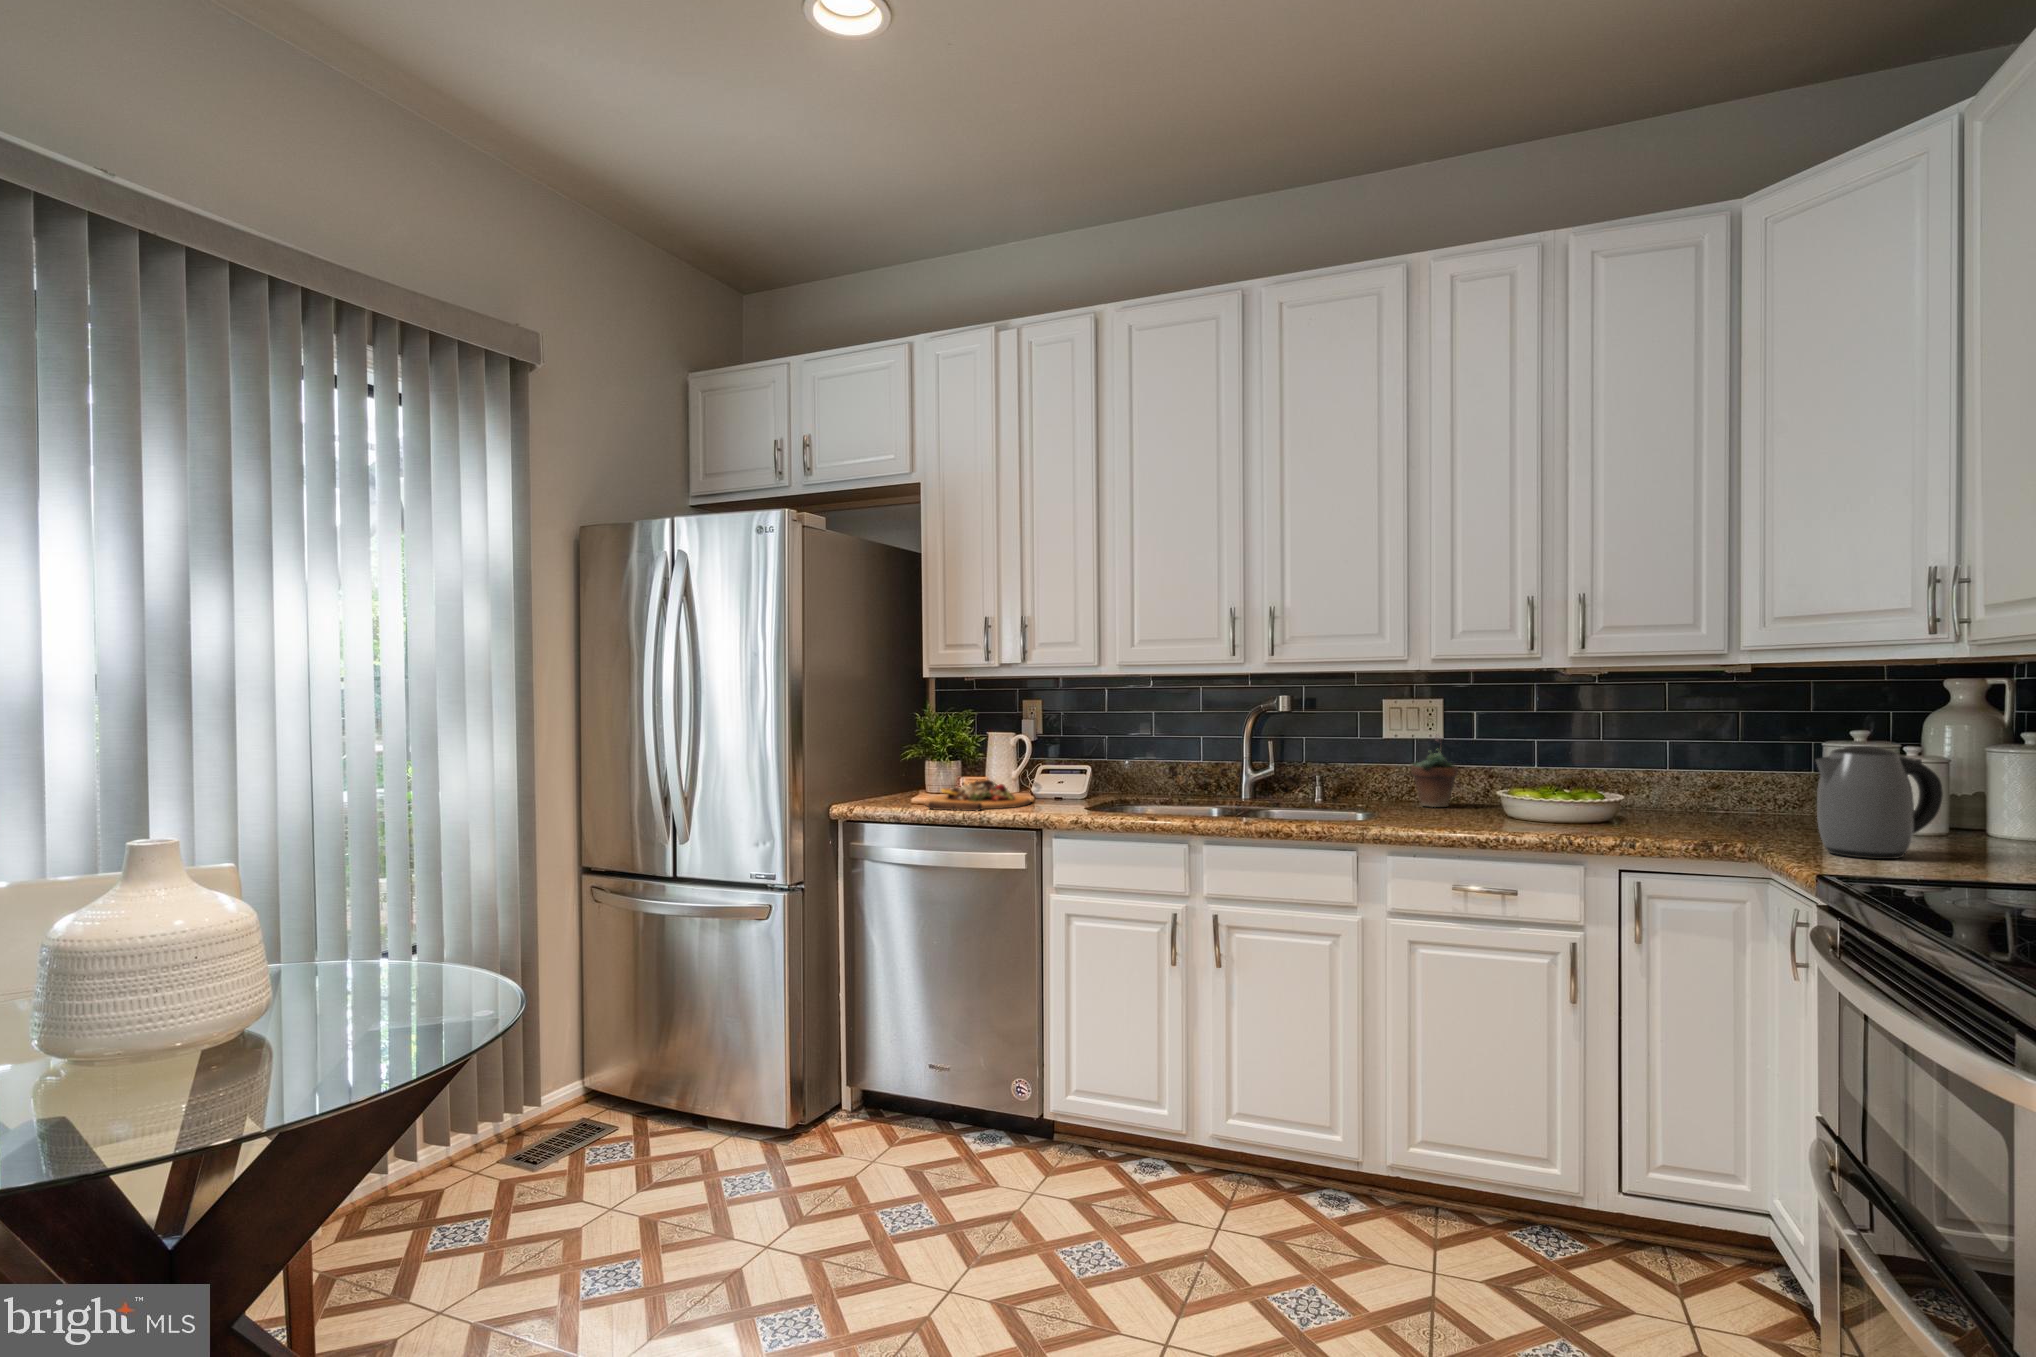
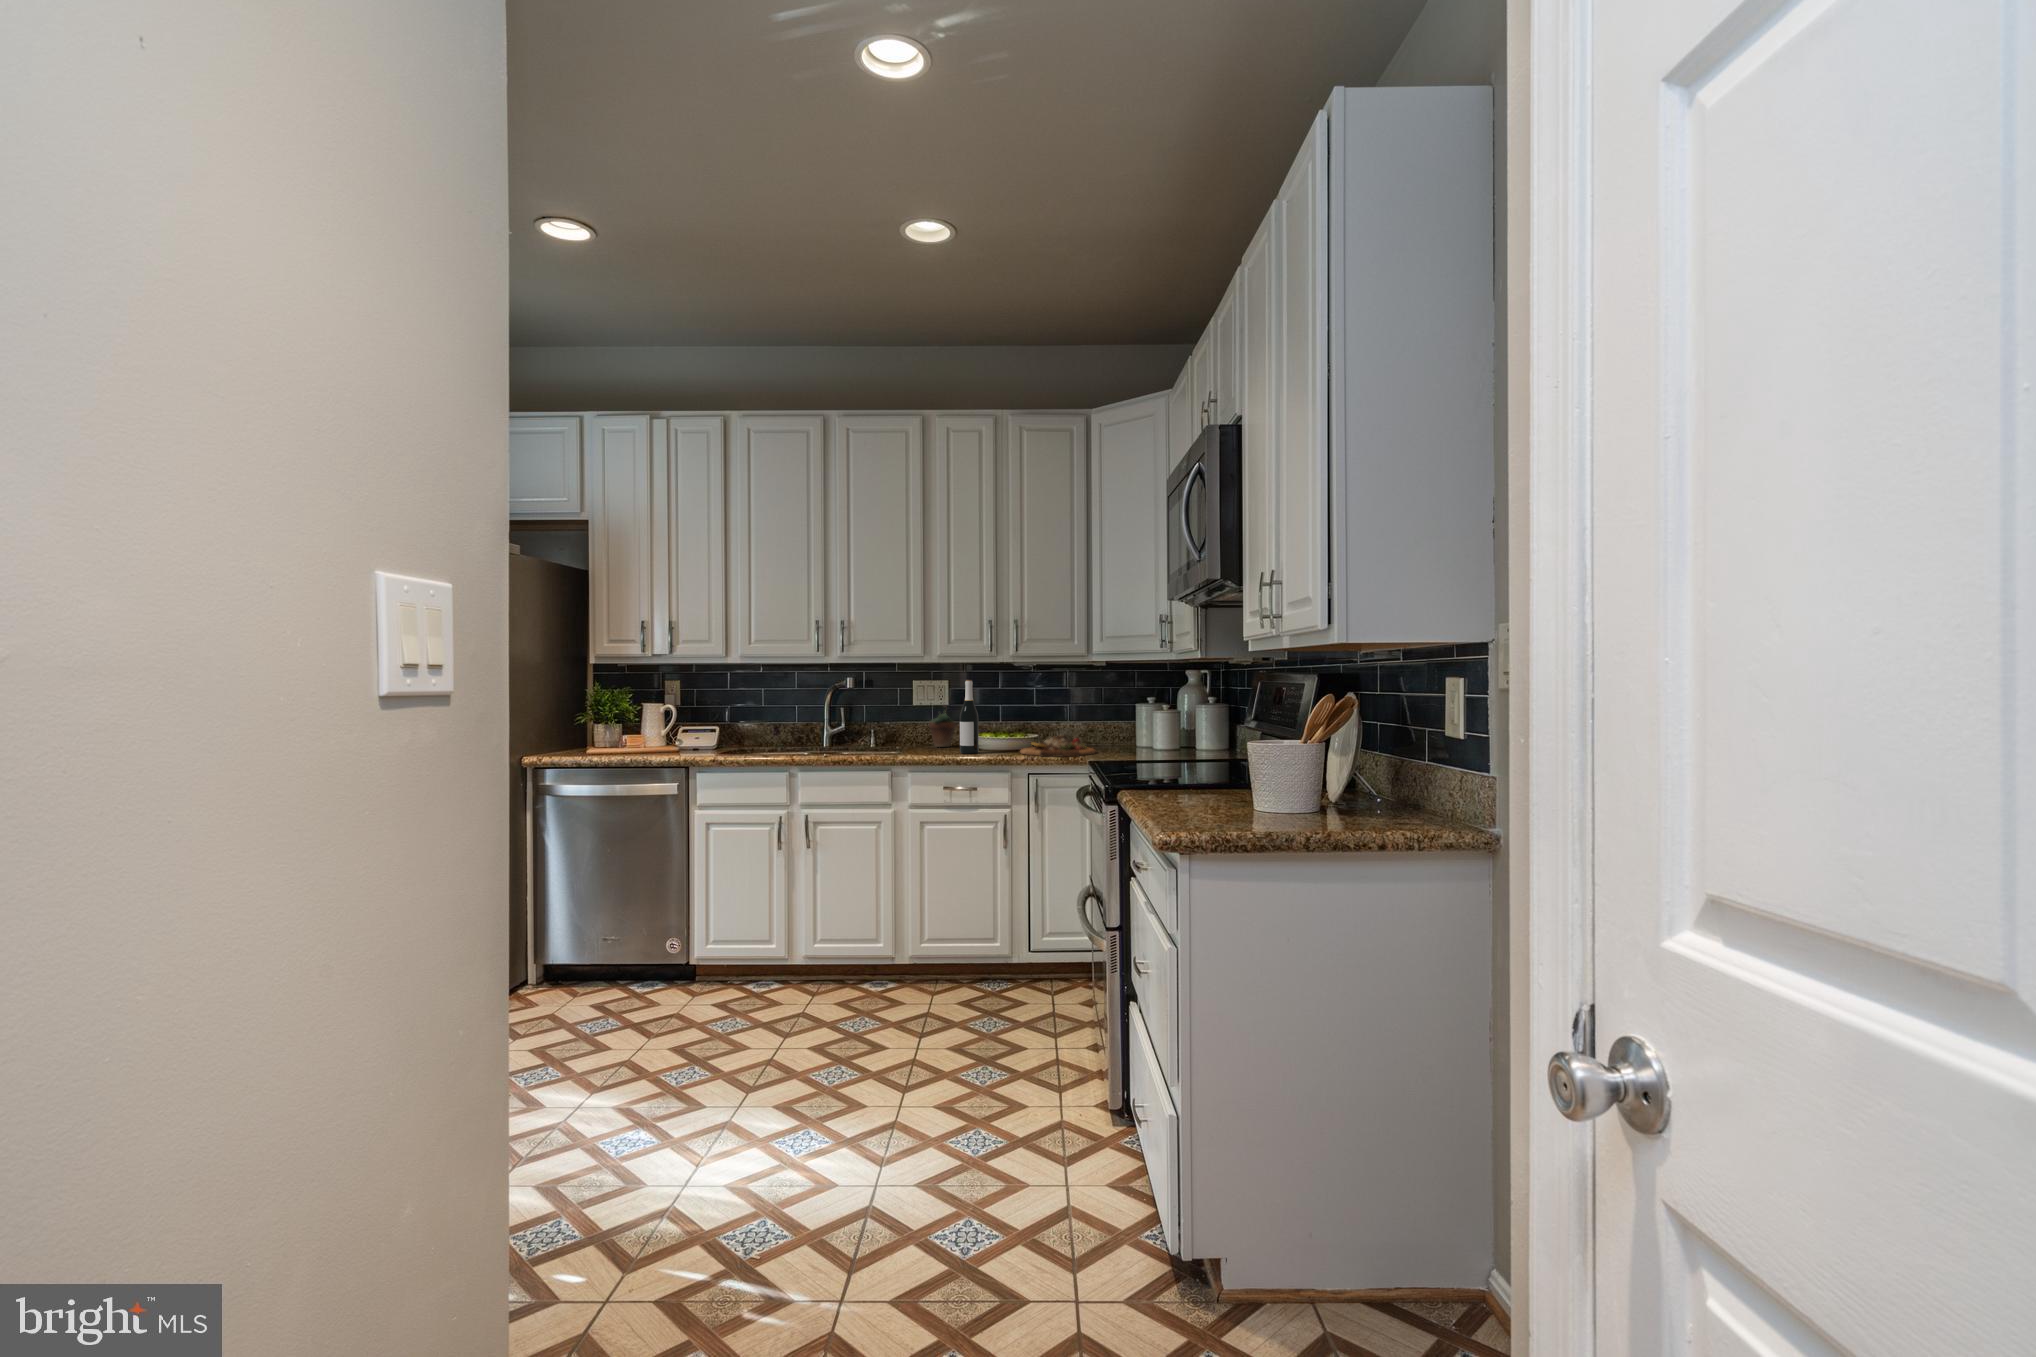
wine bottle: none [1475,699,1511,825] -> present [960,680,979,754]
kettle: present [1816,746,1943,859] -> none [1113,703,1167,759]
cutting board: present [925,779,1031,811] -> present [1020,736,1096,757]

